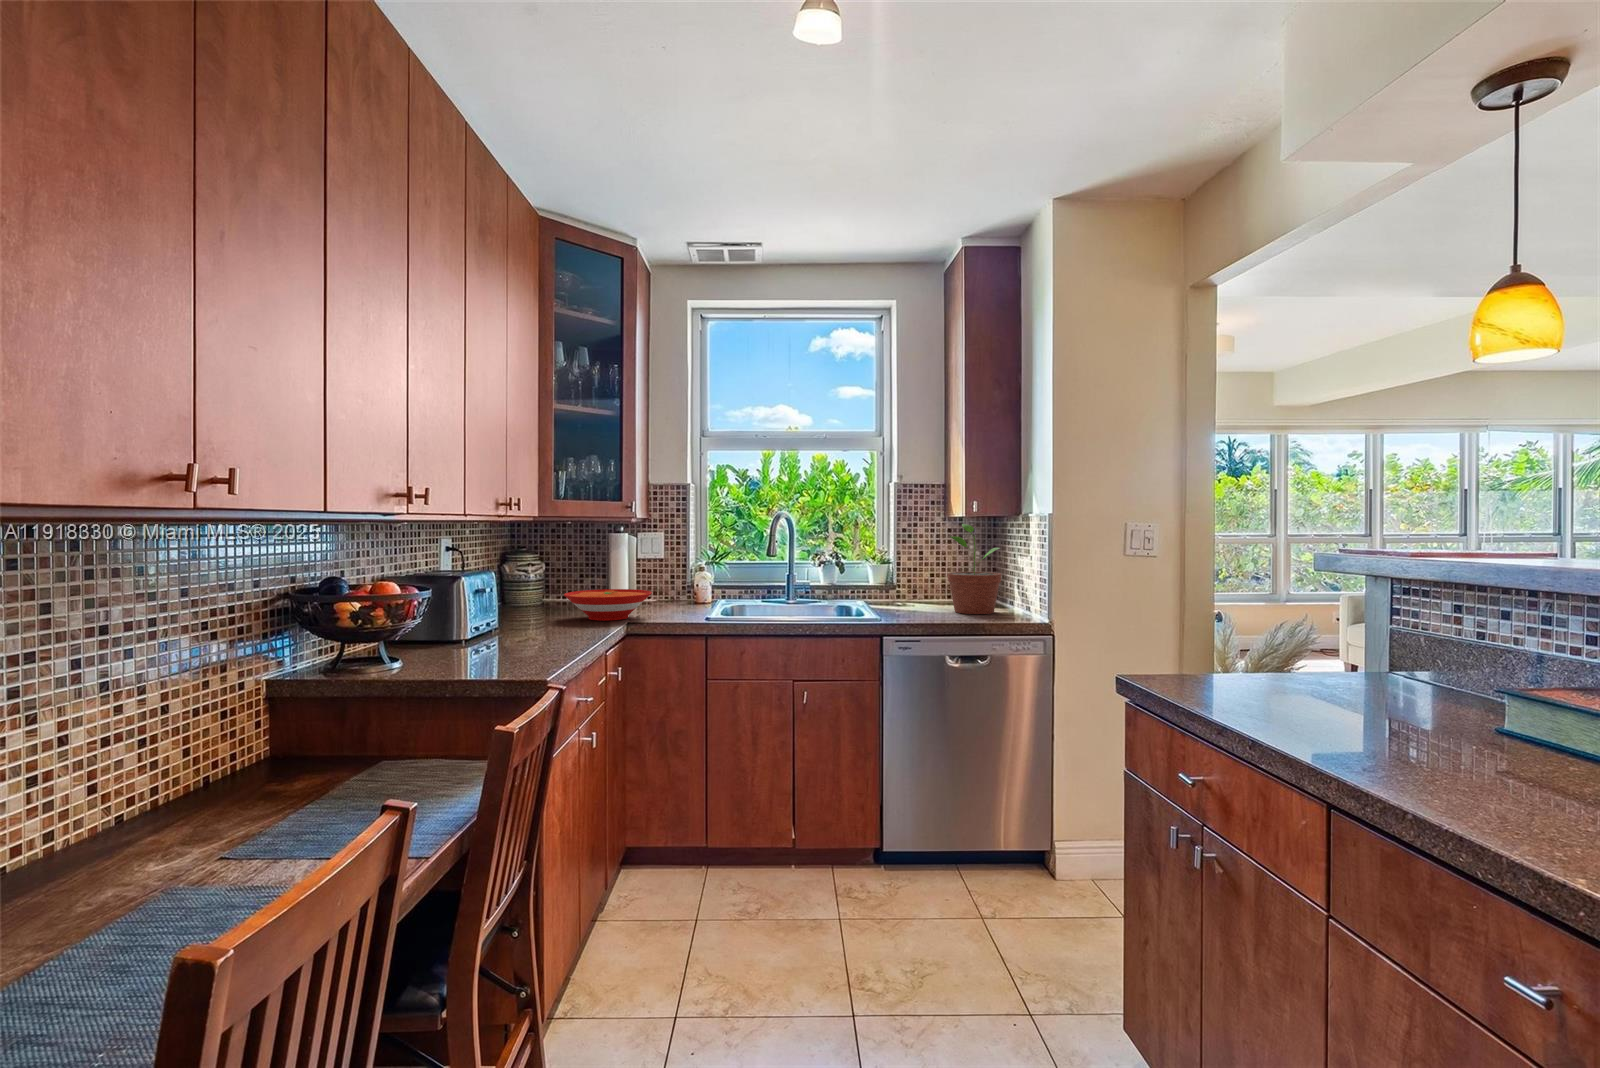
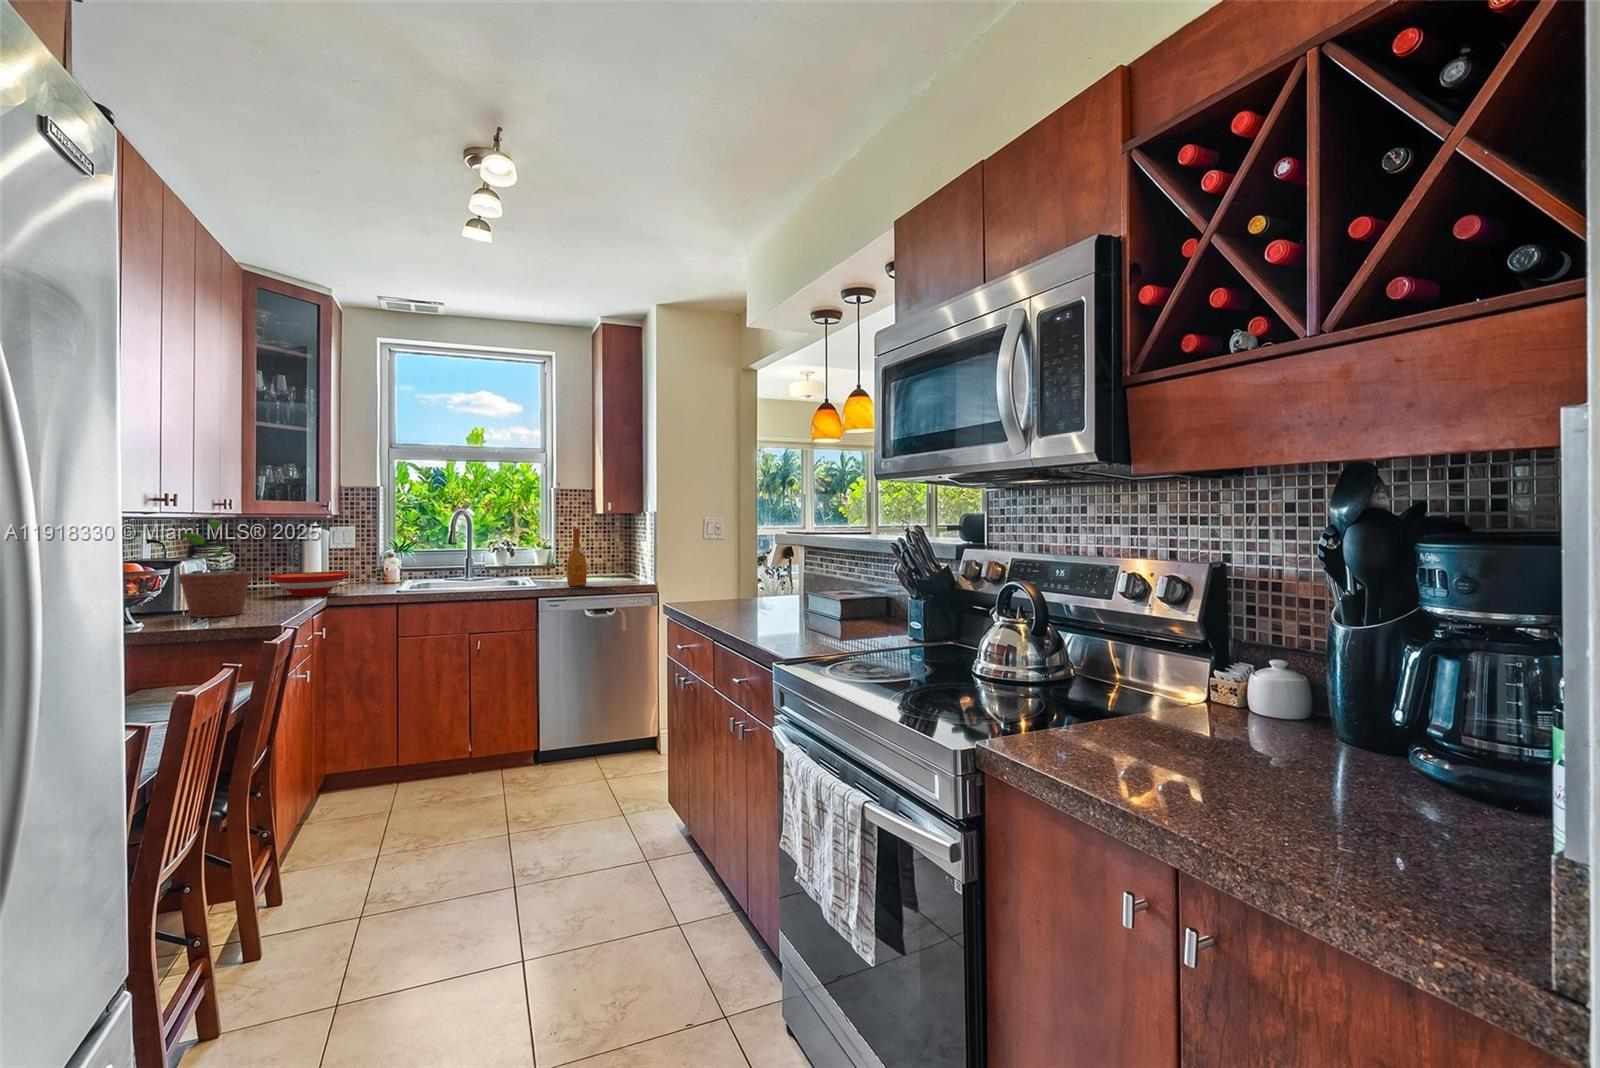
potted plant: present [948,524,1001,614] -> present [179,519,251,617]
wine bottle: none [917,538,944,622] -> present [567,528,587,586]

